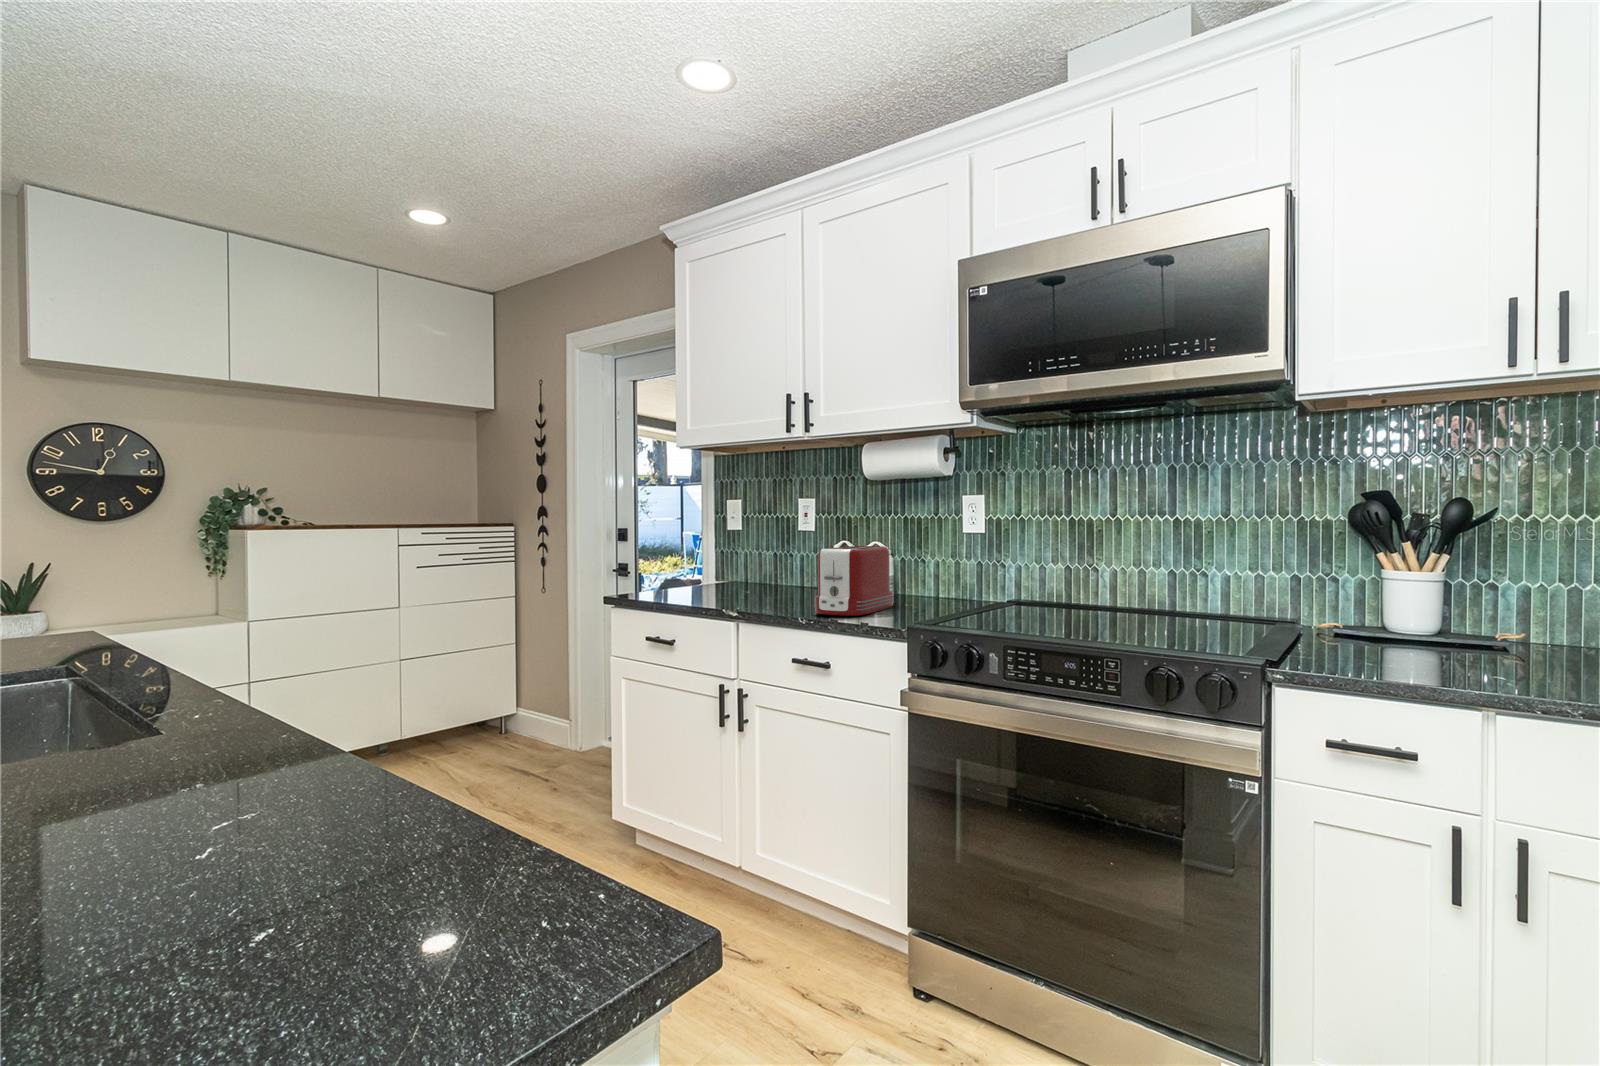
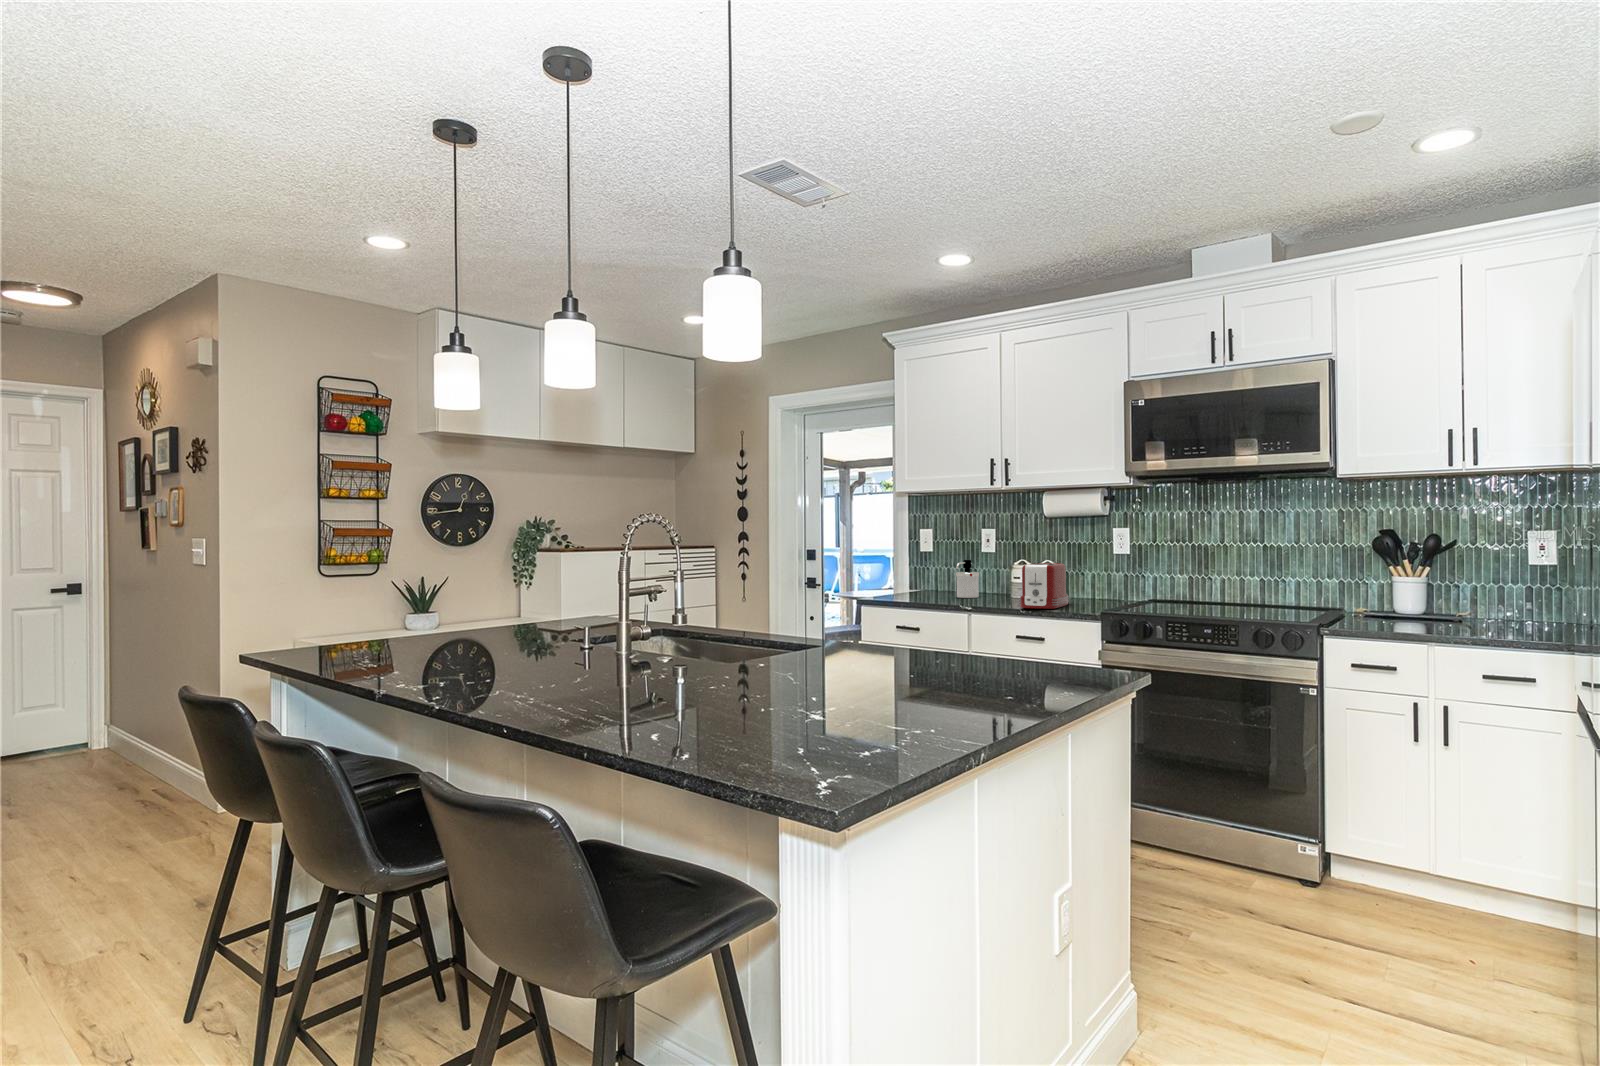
soap dispenser: none [758,541,796,593] -> present [956,560,979,598]

